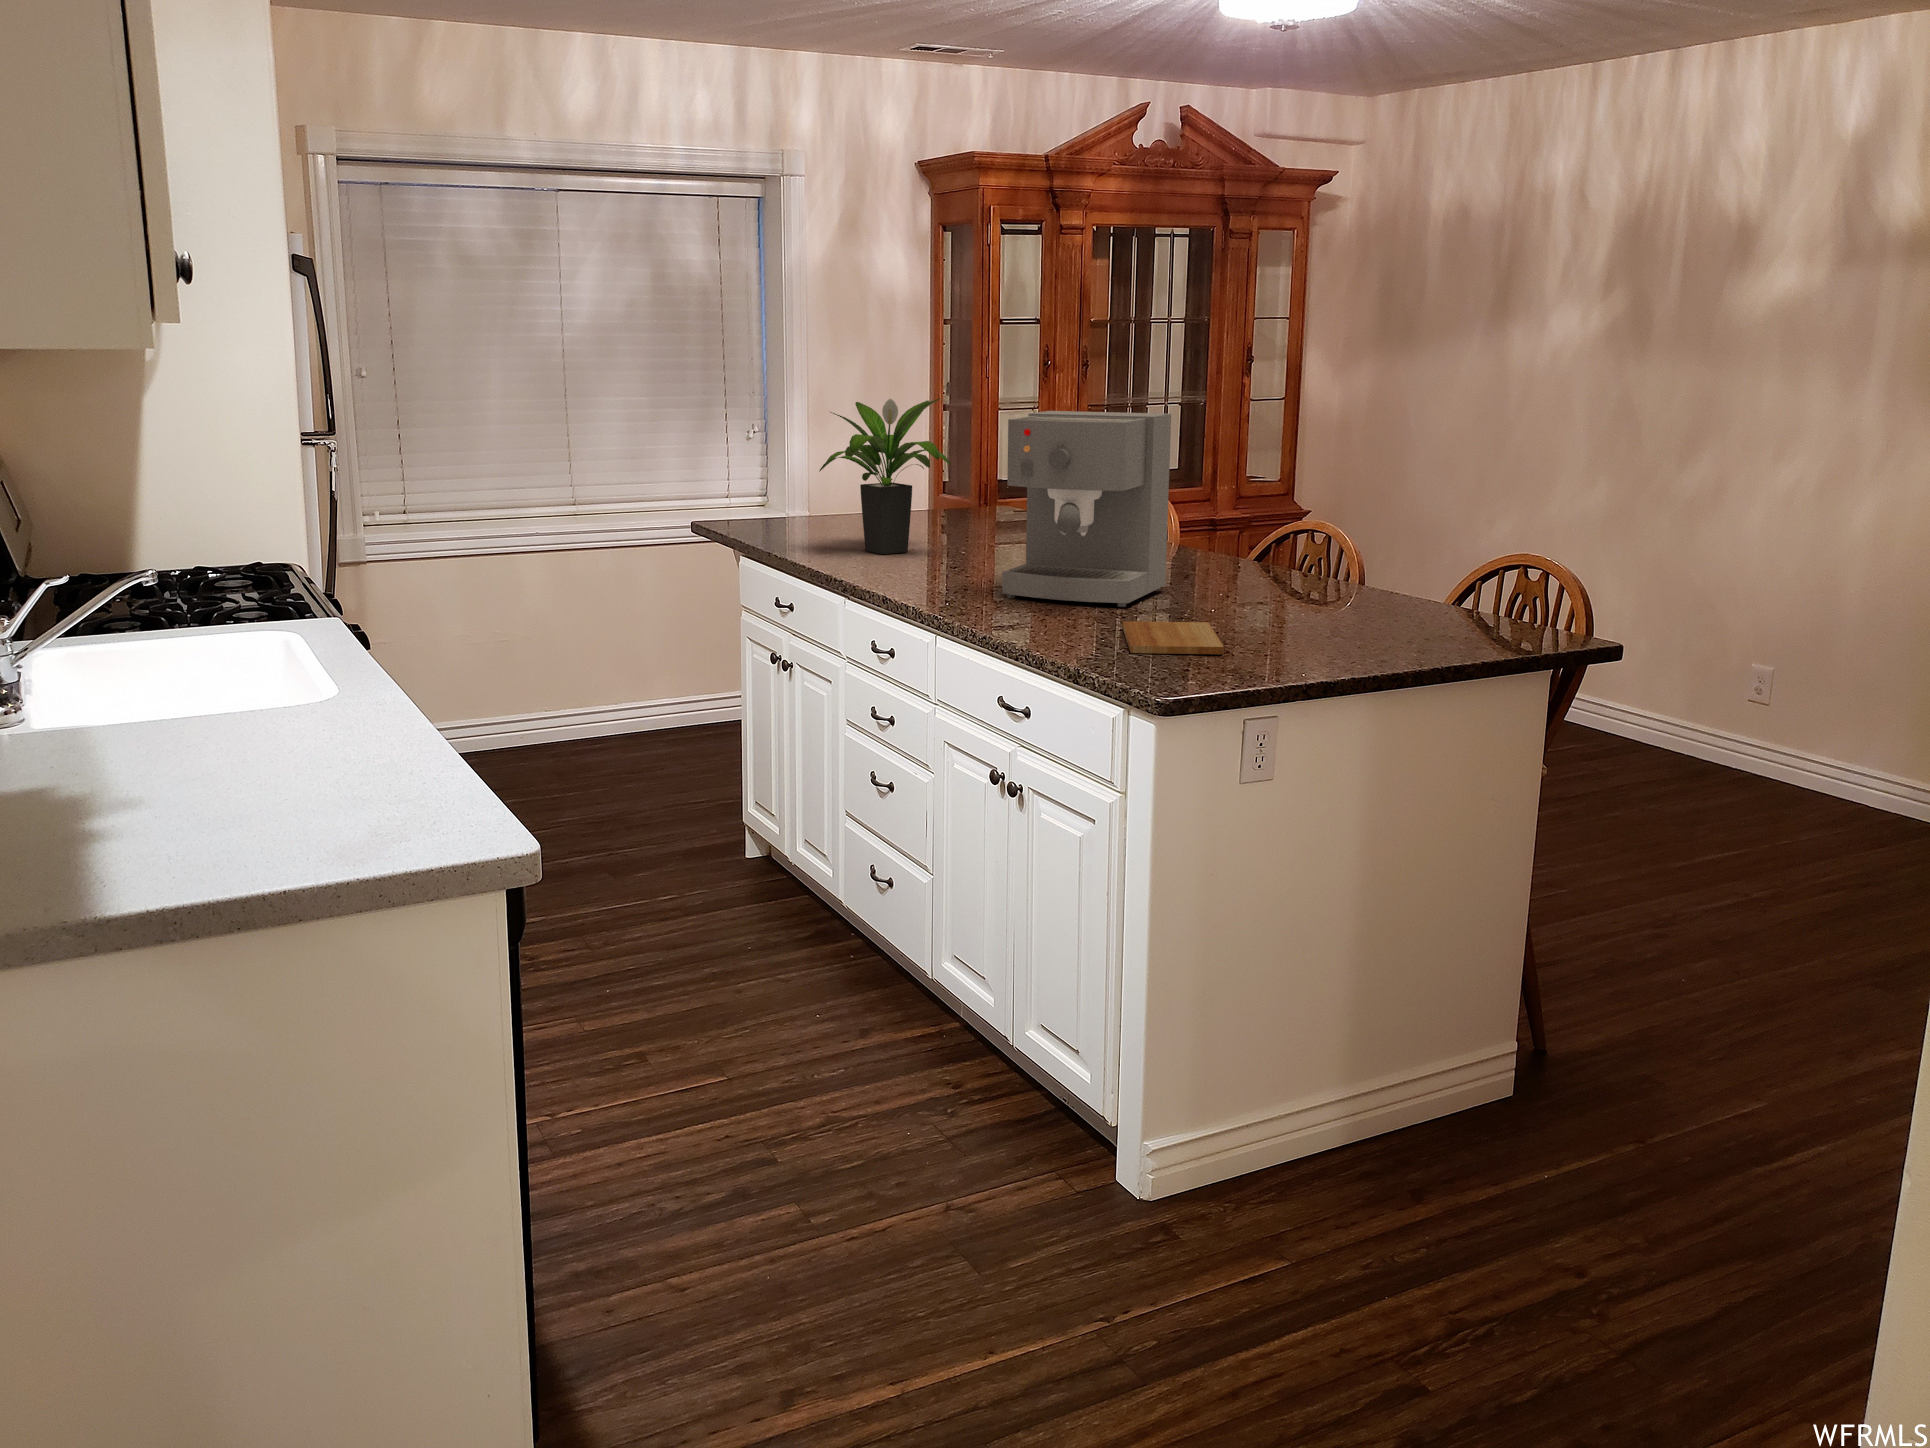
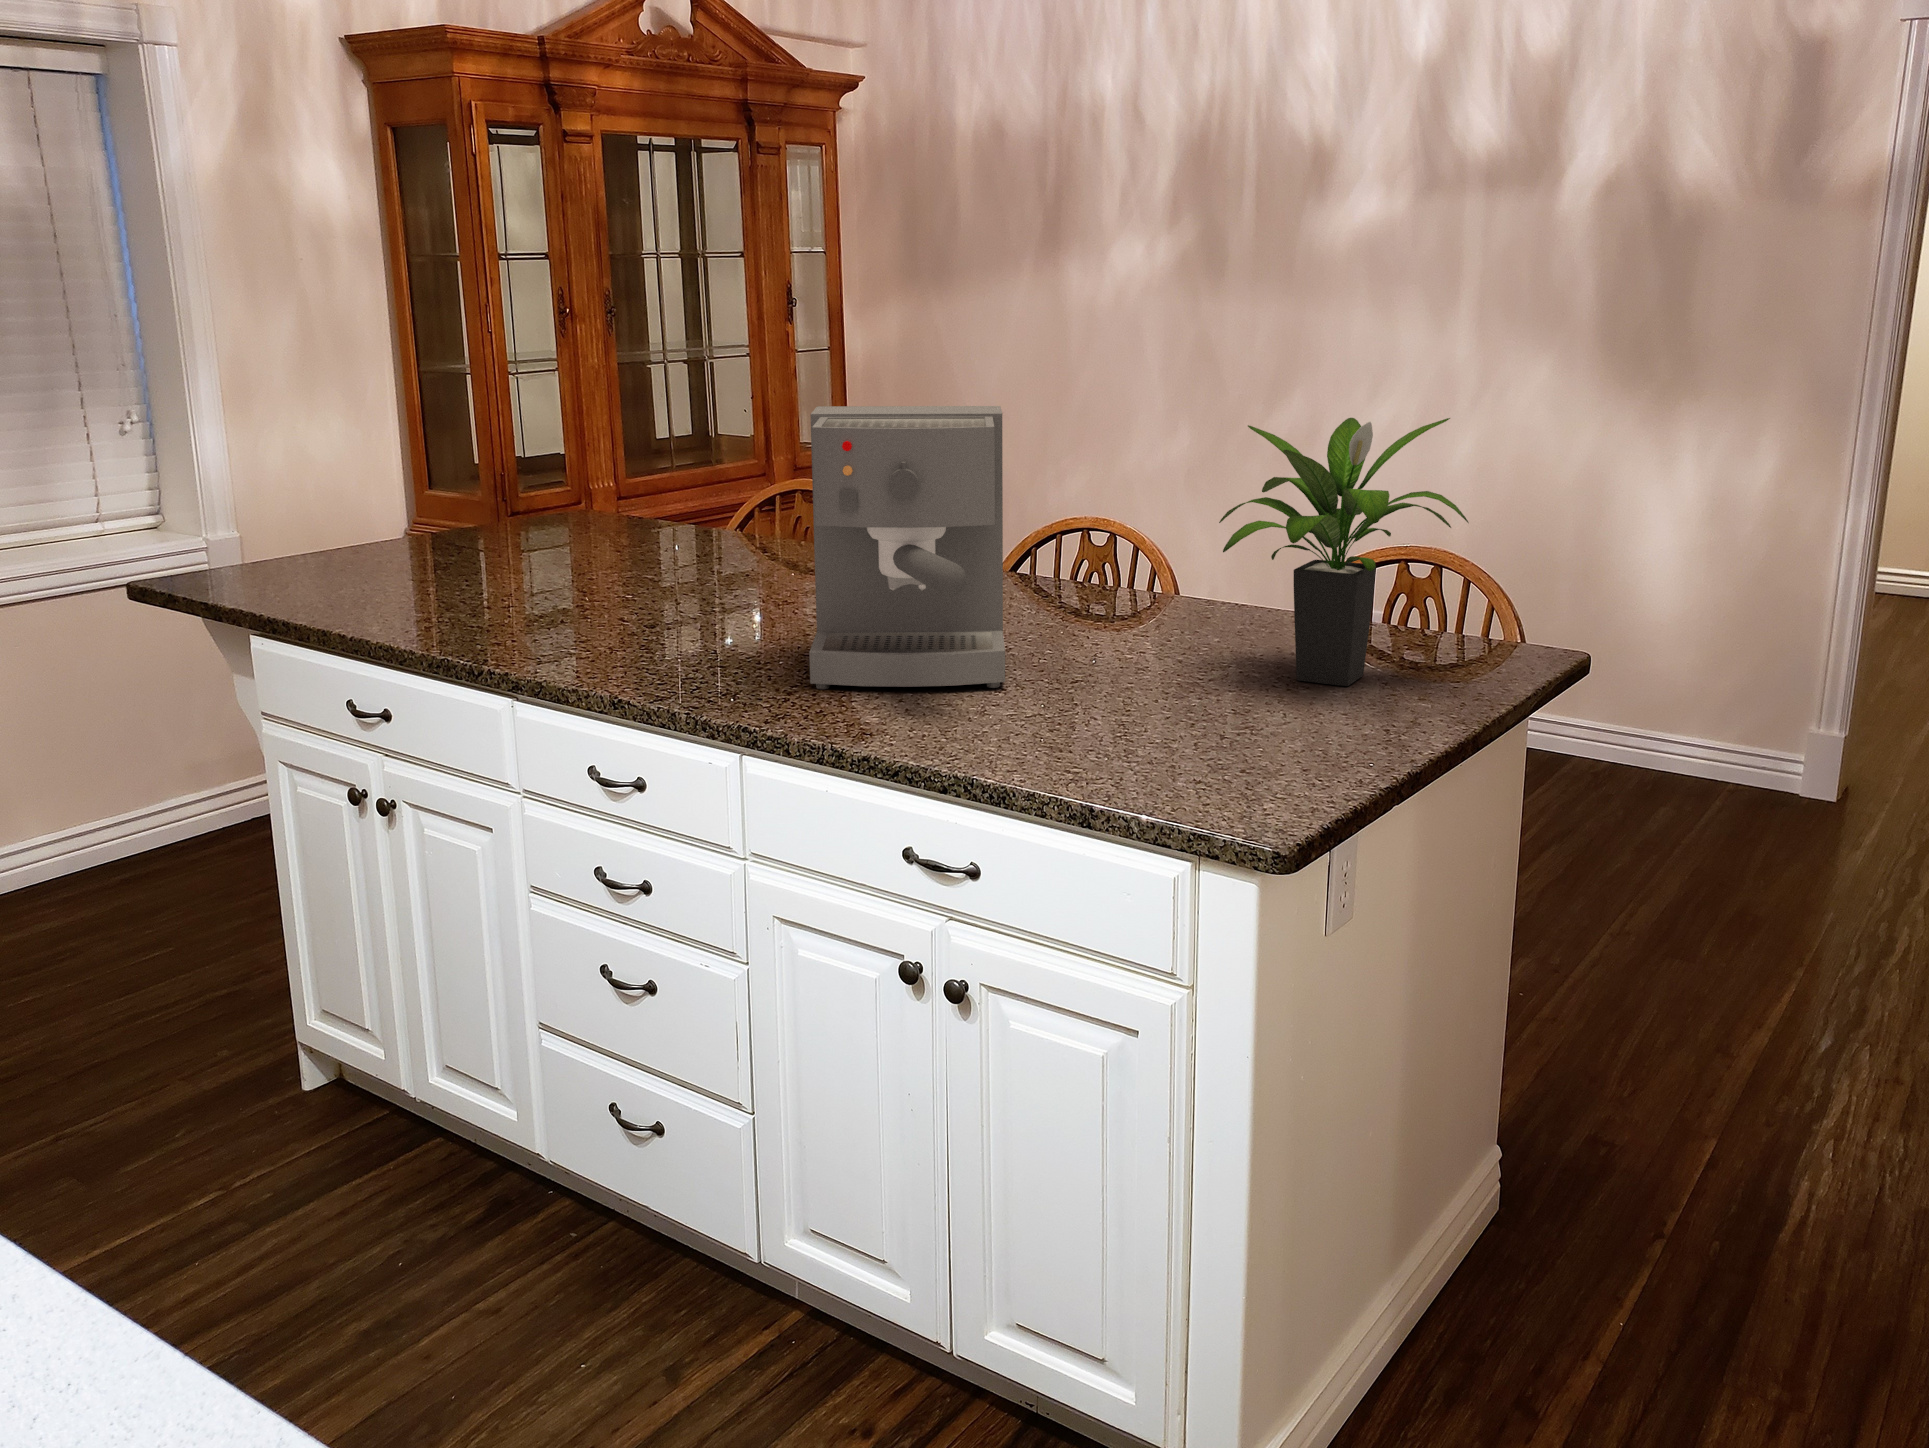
potted plant: present [819,398,951,554] -> present [1219,418,1469,686]
cutting board: present [1123,621,1224,654] -> none [1056,706,1254,777]

